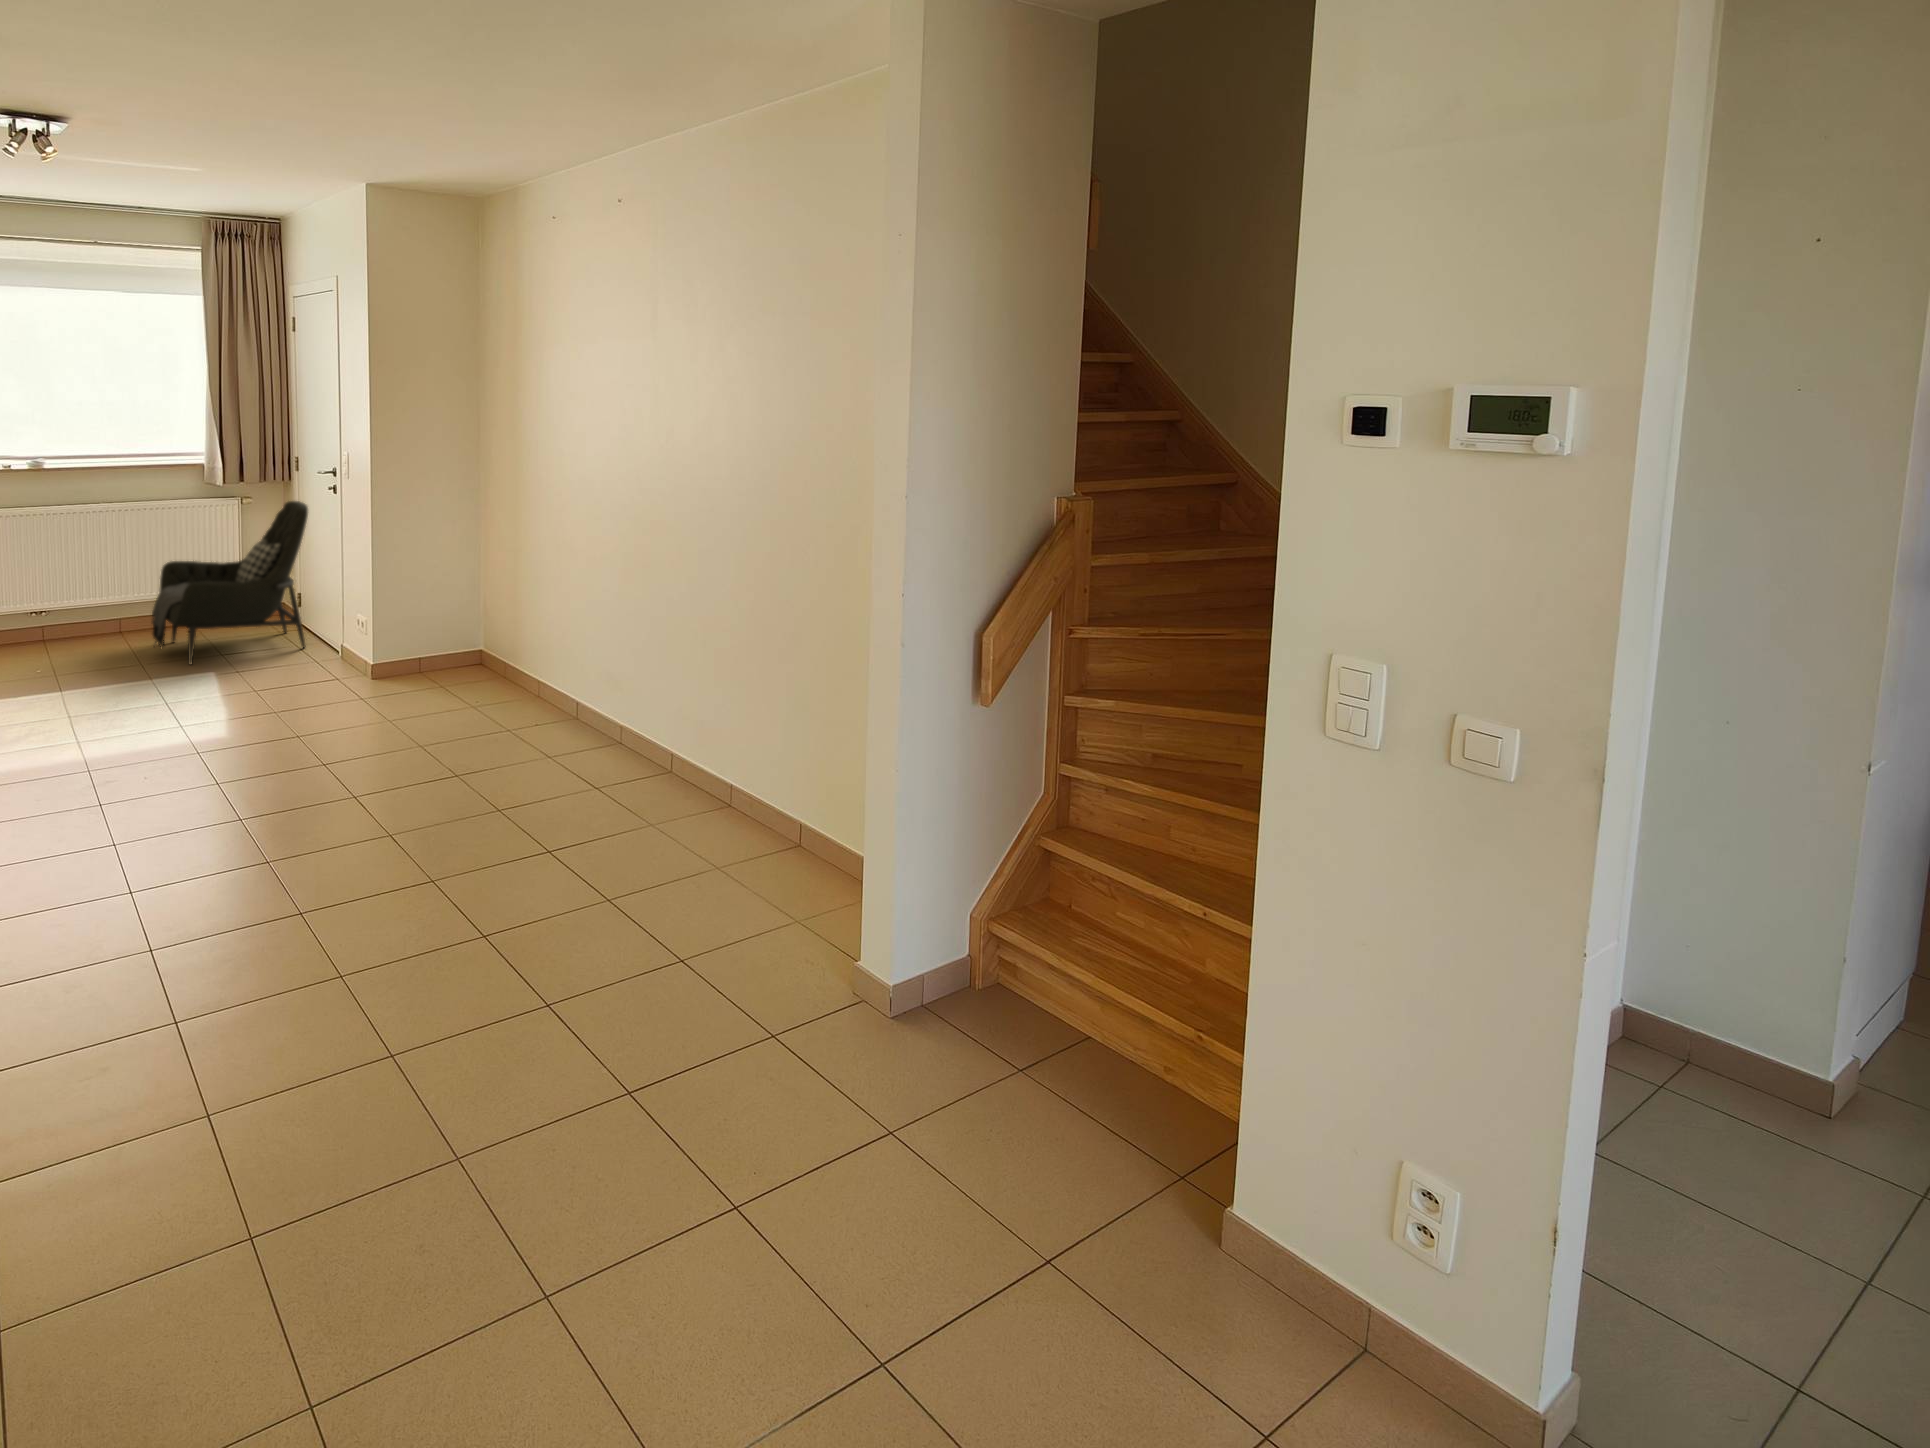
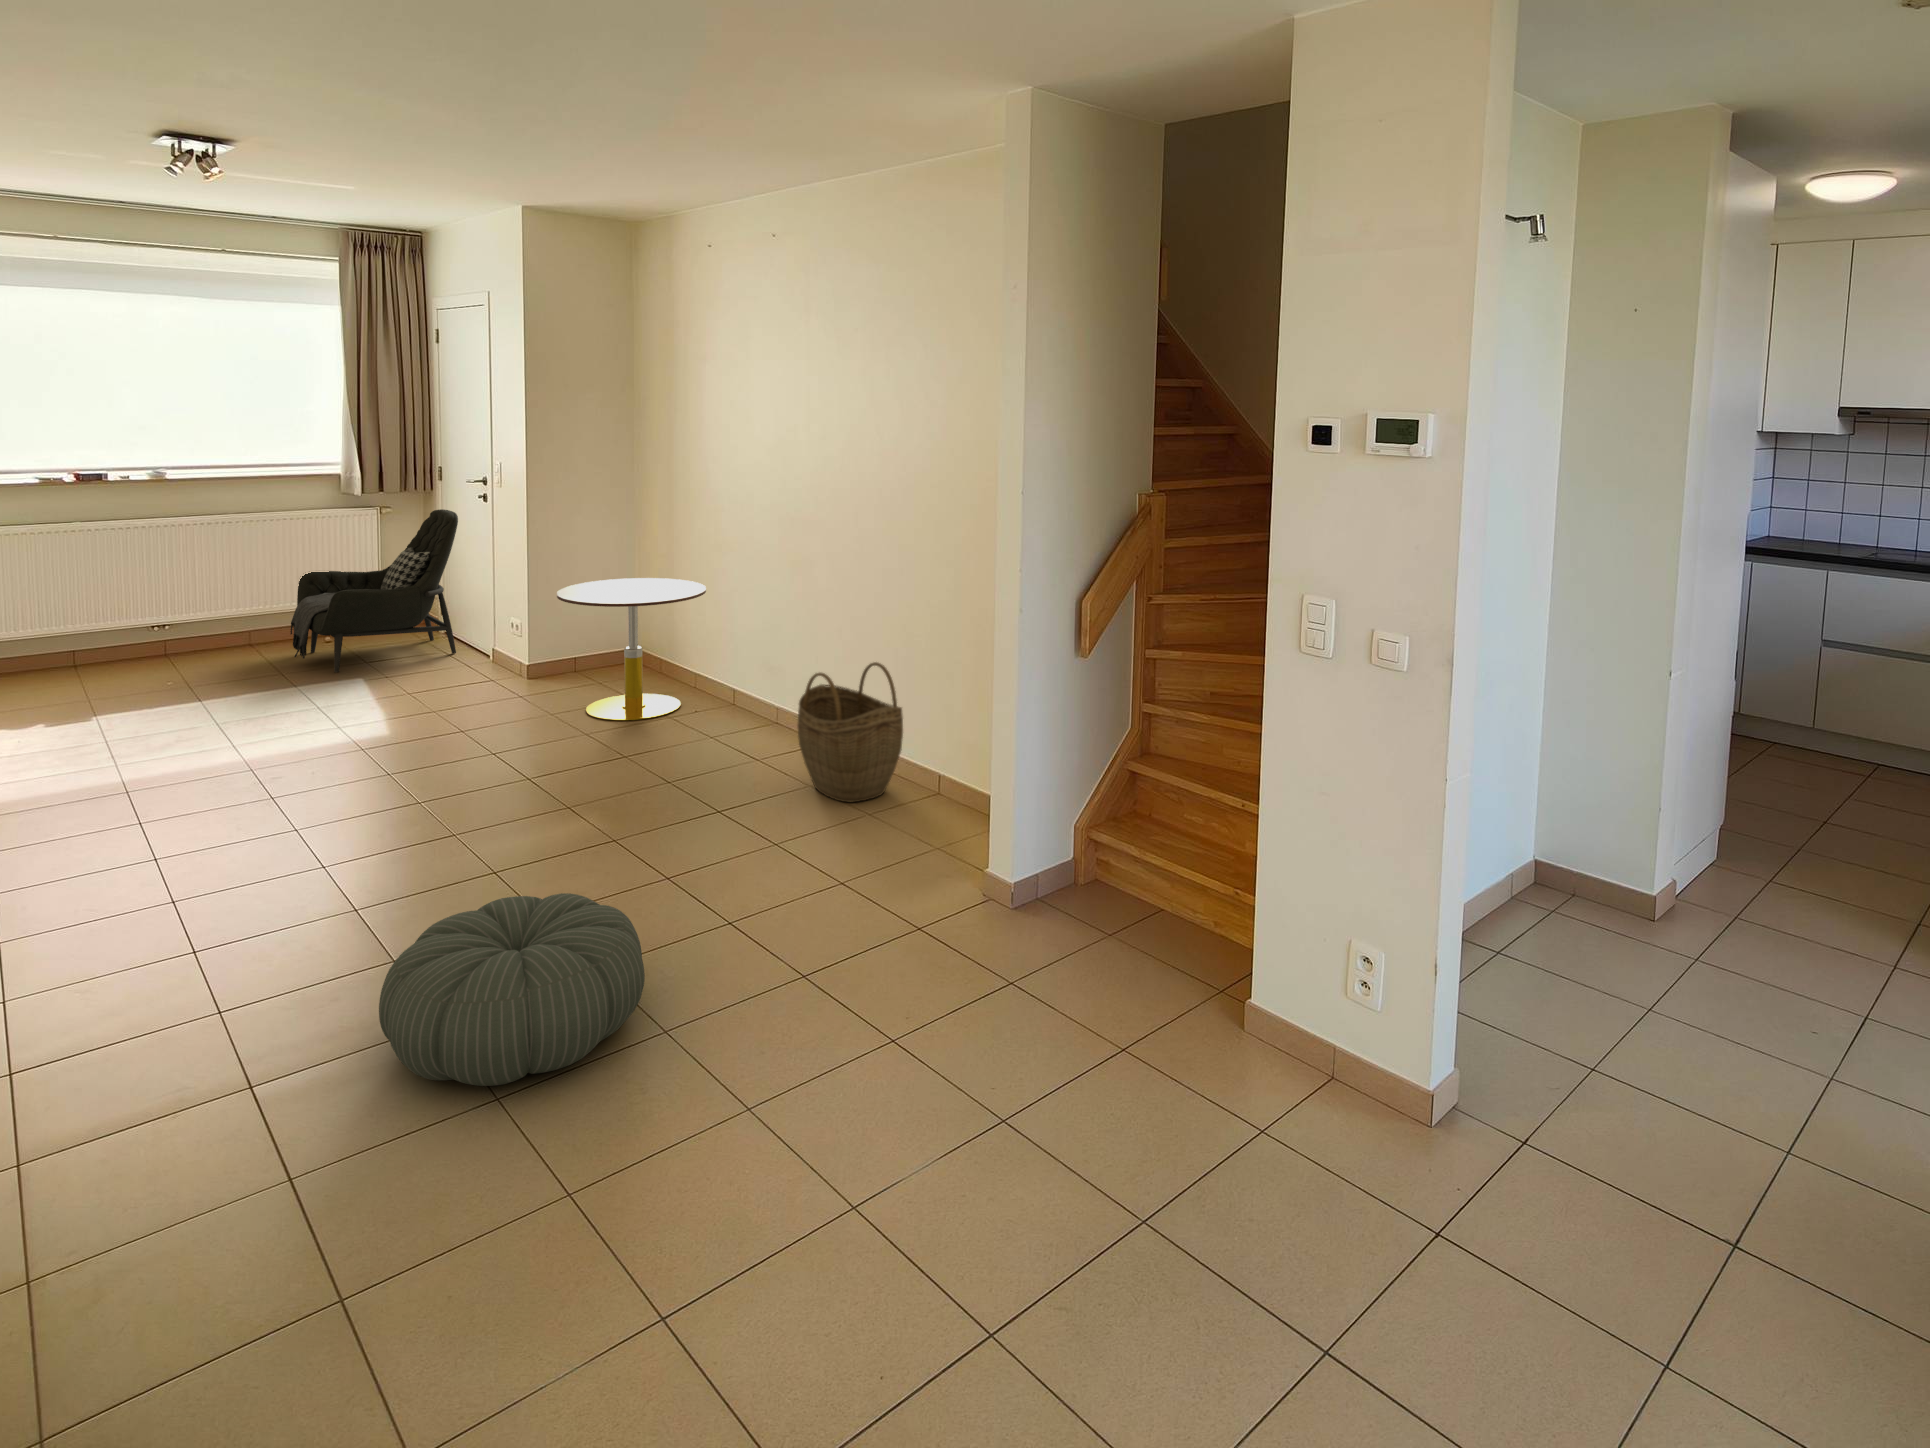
side table: none [393,578,548,733] -> present [557,578,706,721]
woven basket: none [639,687,760,851] -> present [797,662,903,802]
pouf: none [130,965,434,1217] -> present [379,893,645,1086]

